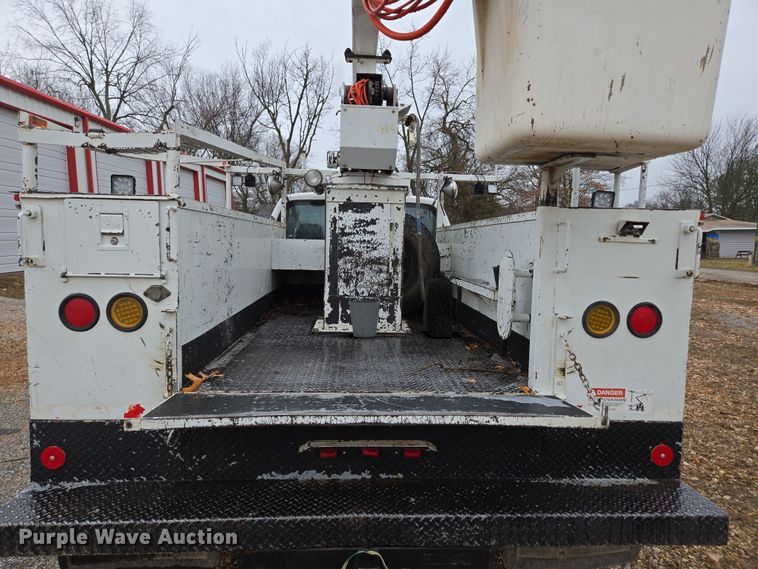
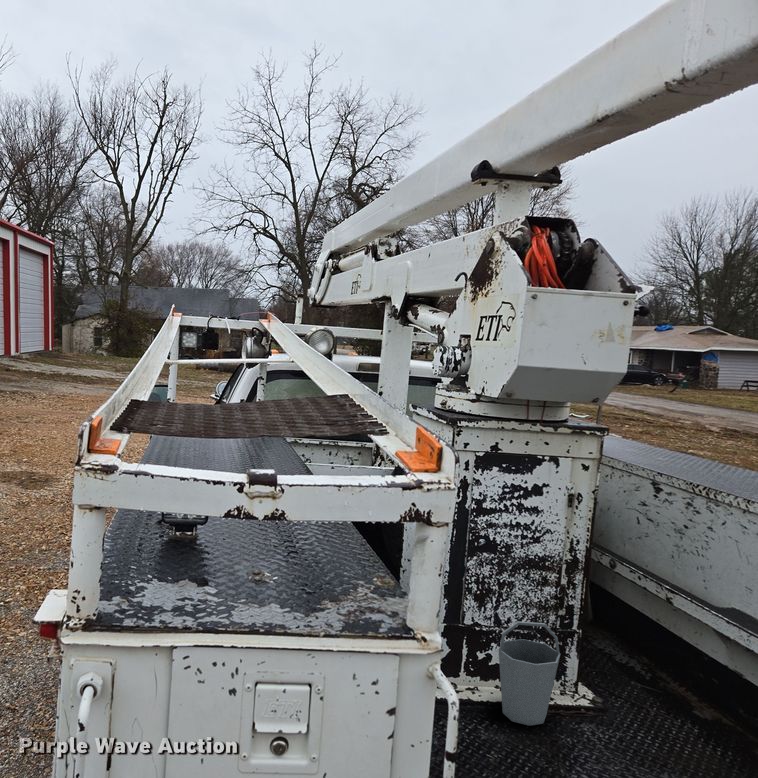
backpack: present [423,272,462,337] -> none [605,590,699,720]

